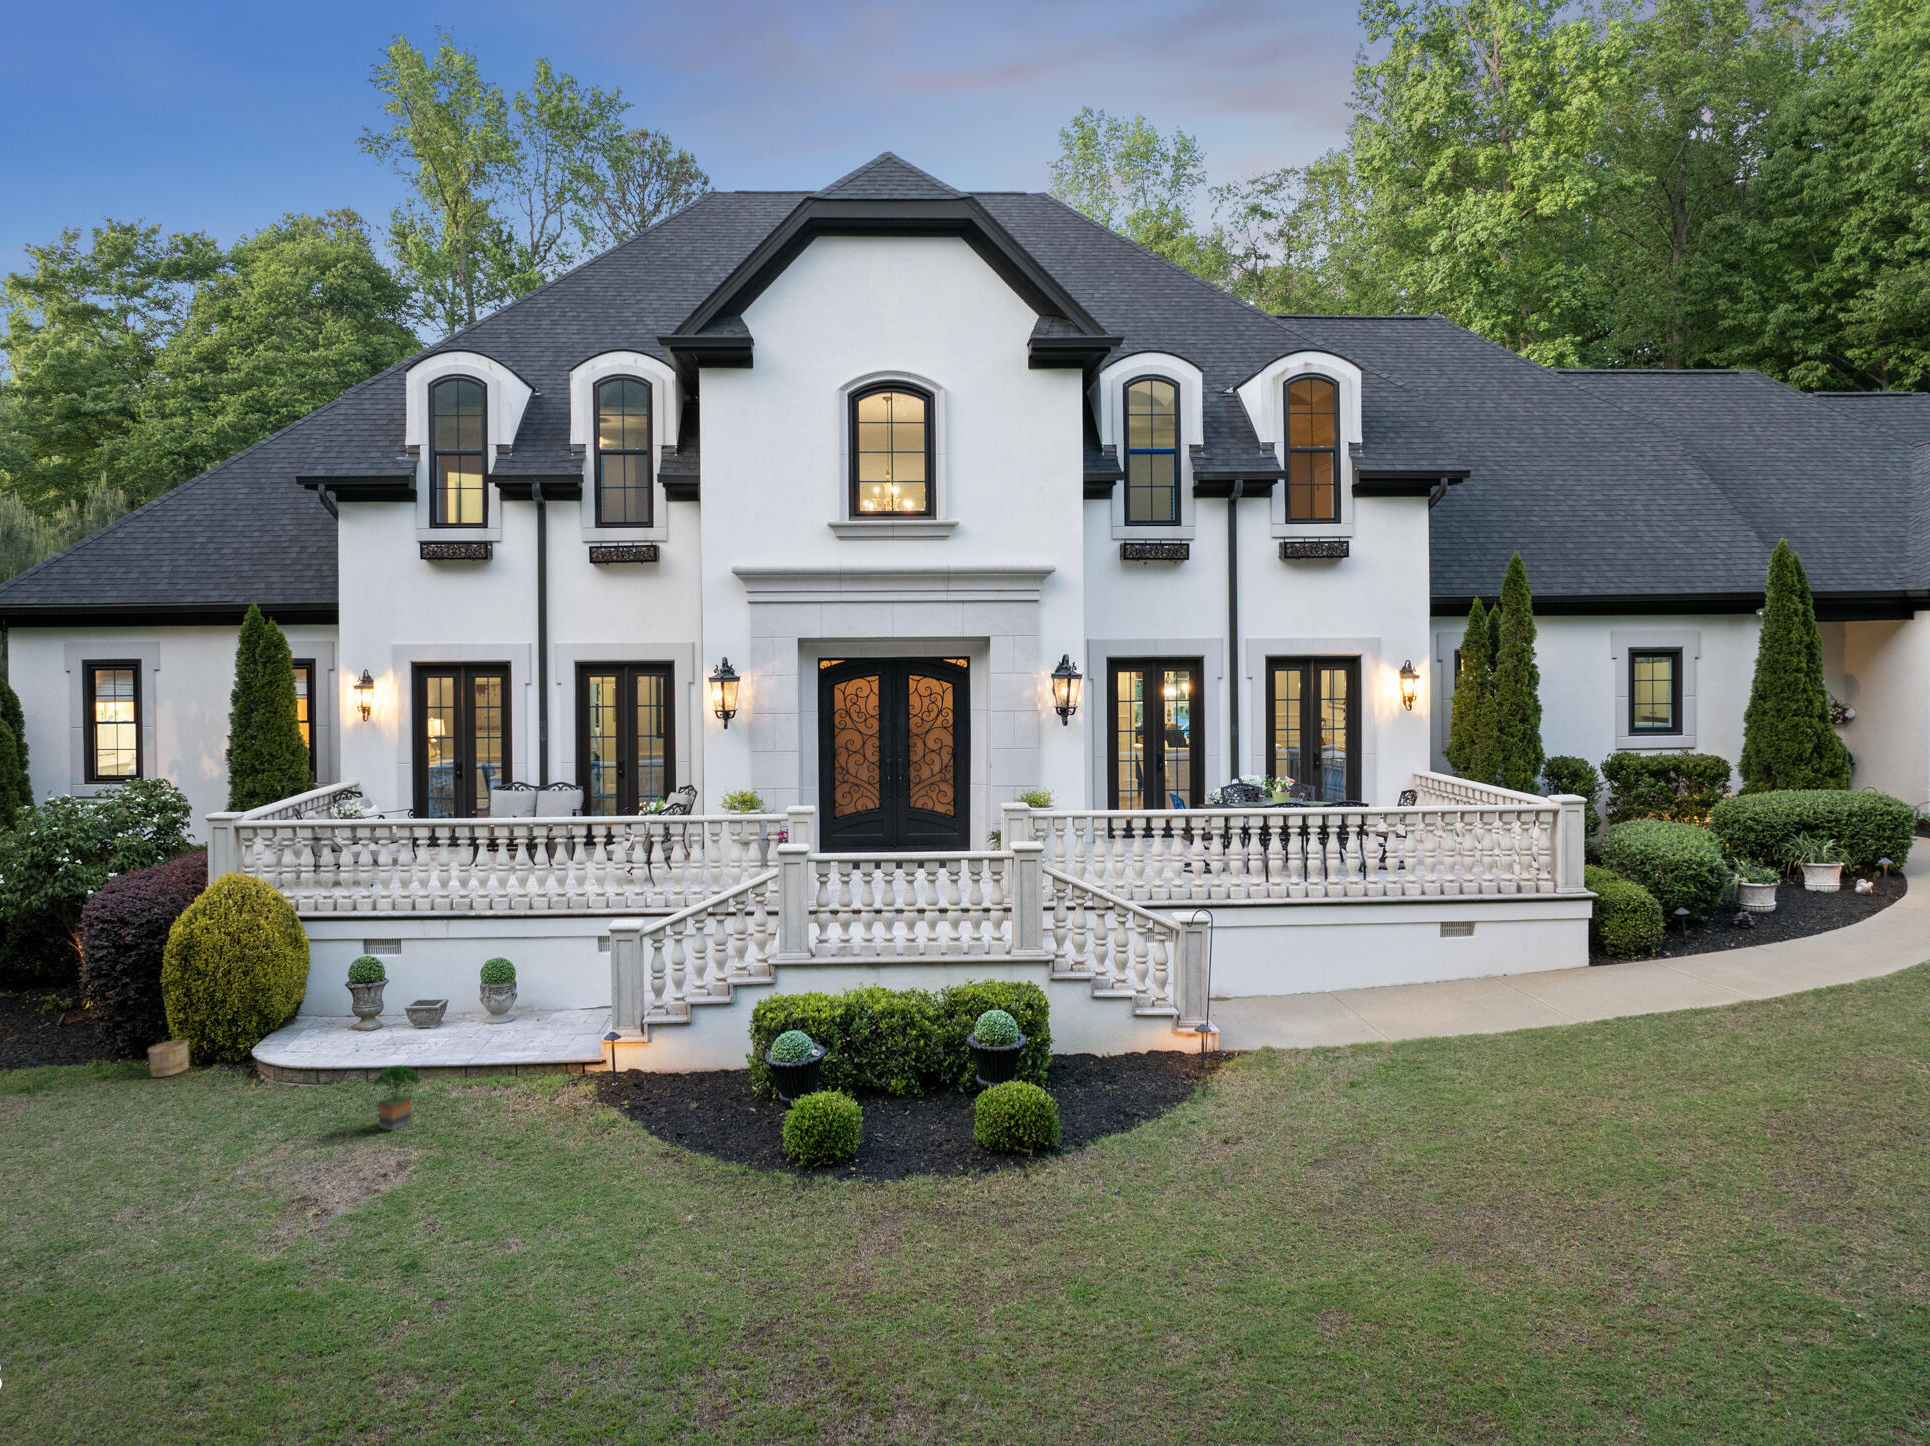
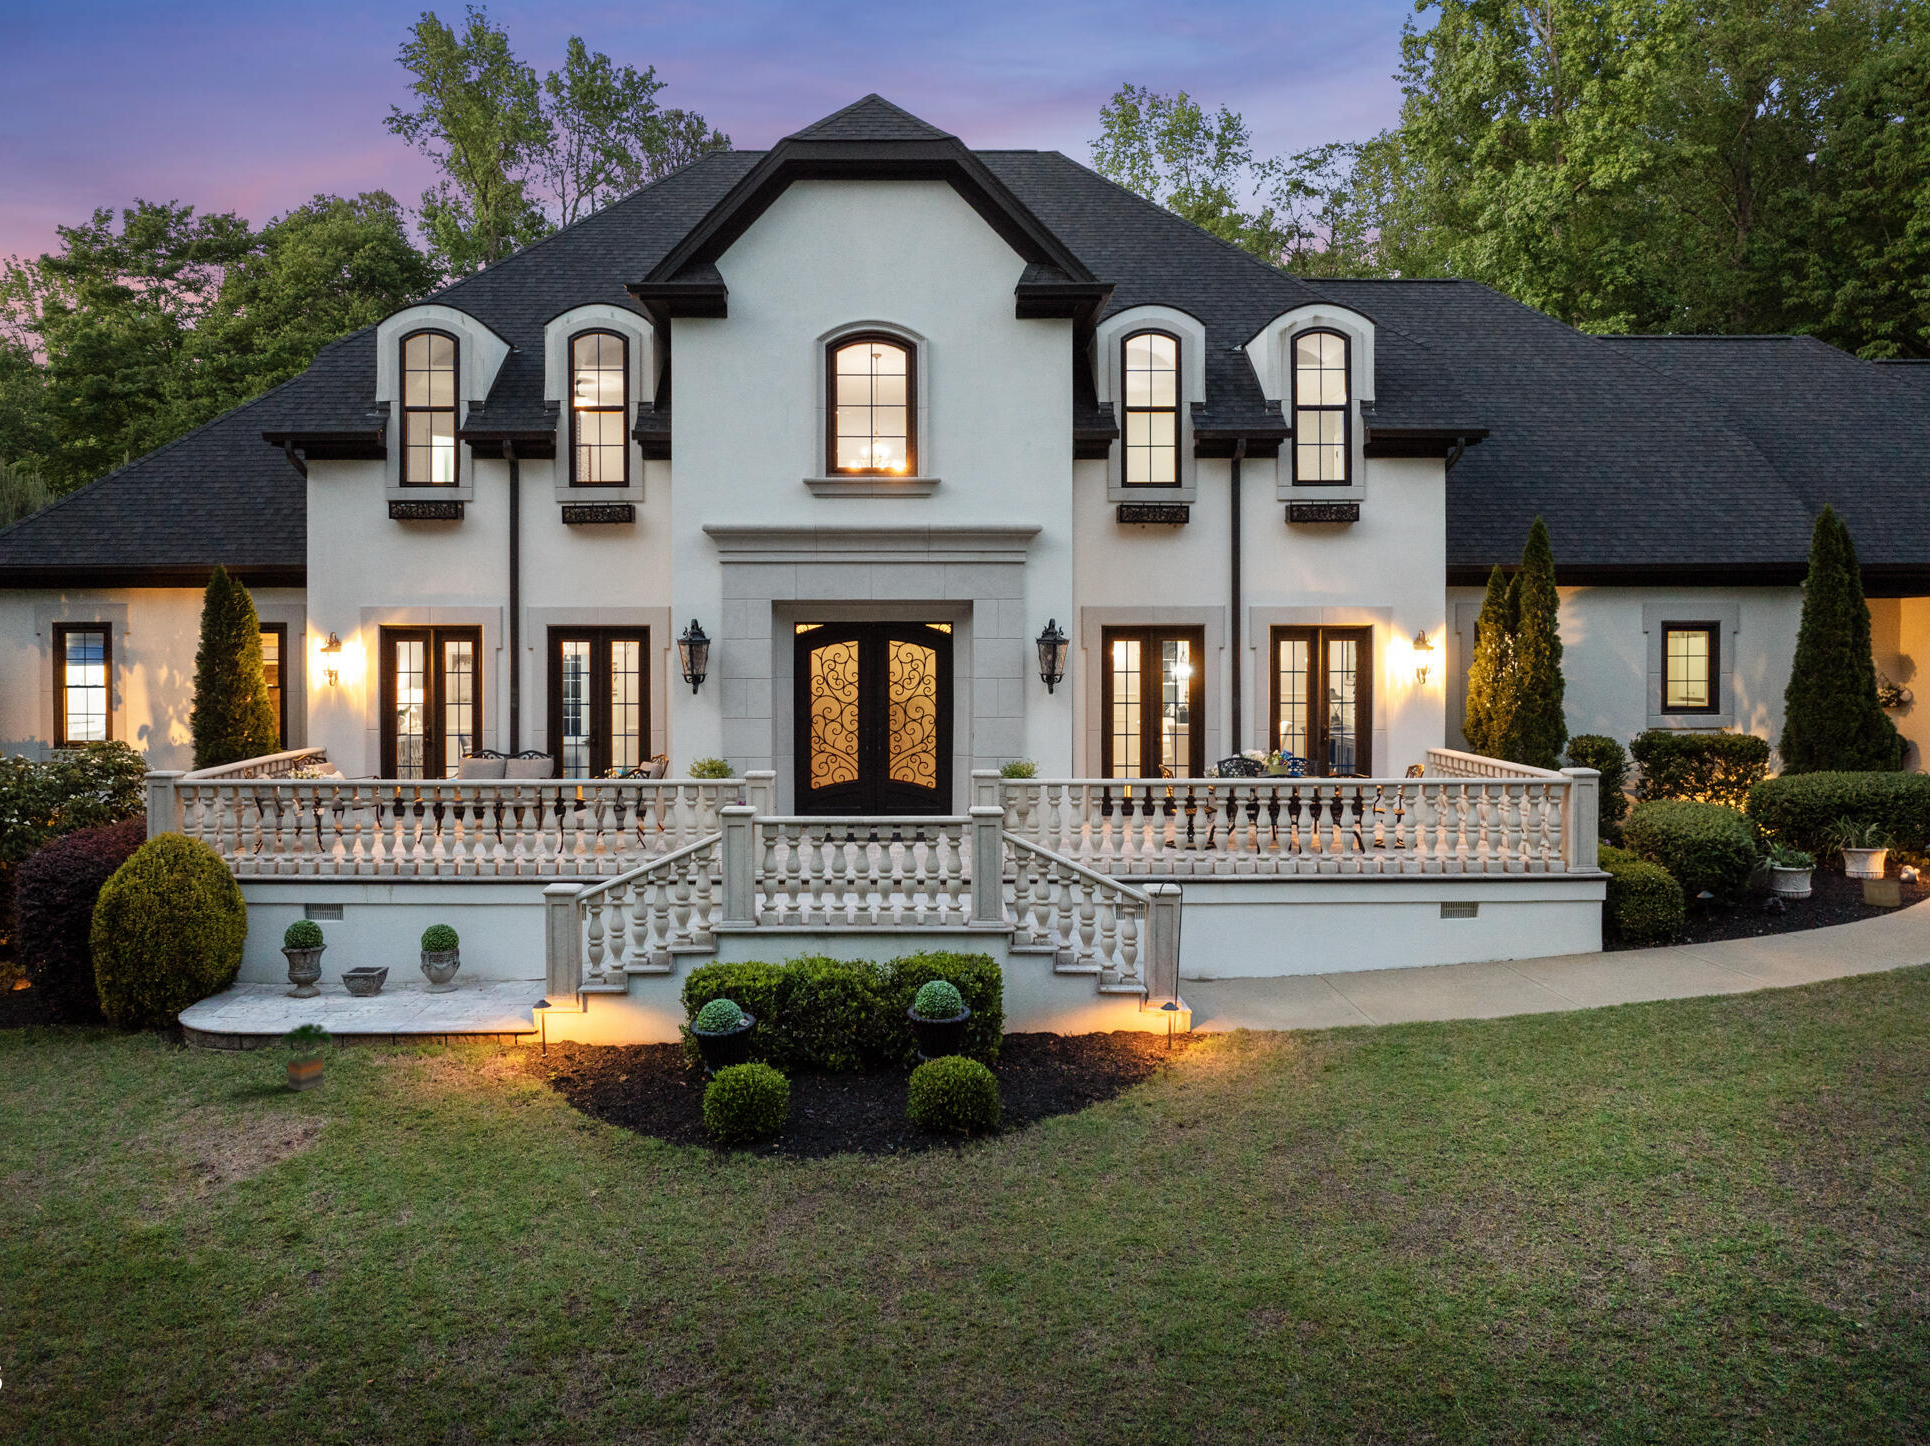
wooden bucket: present [148,1040,189,1077] -> present [1863,880,1900,907]

